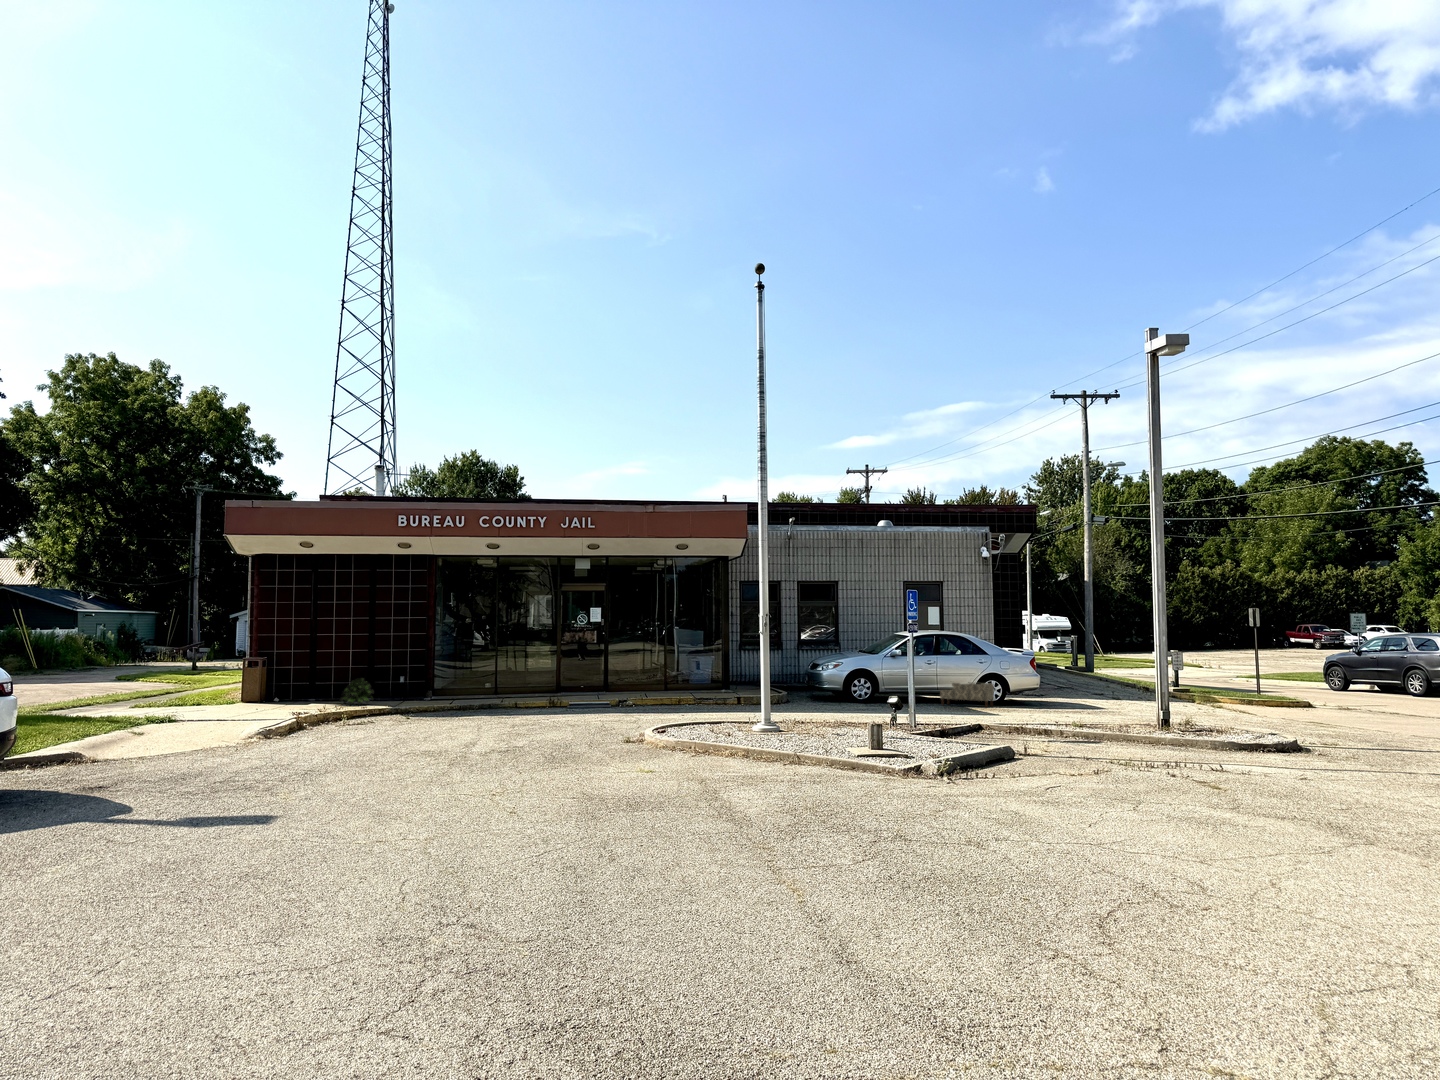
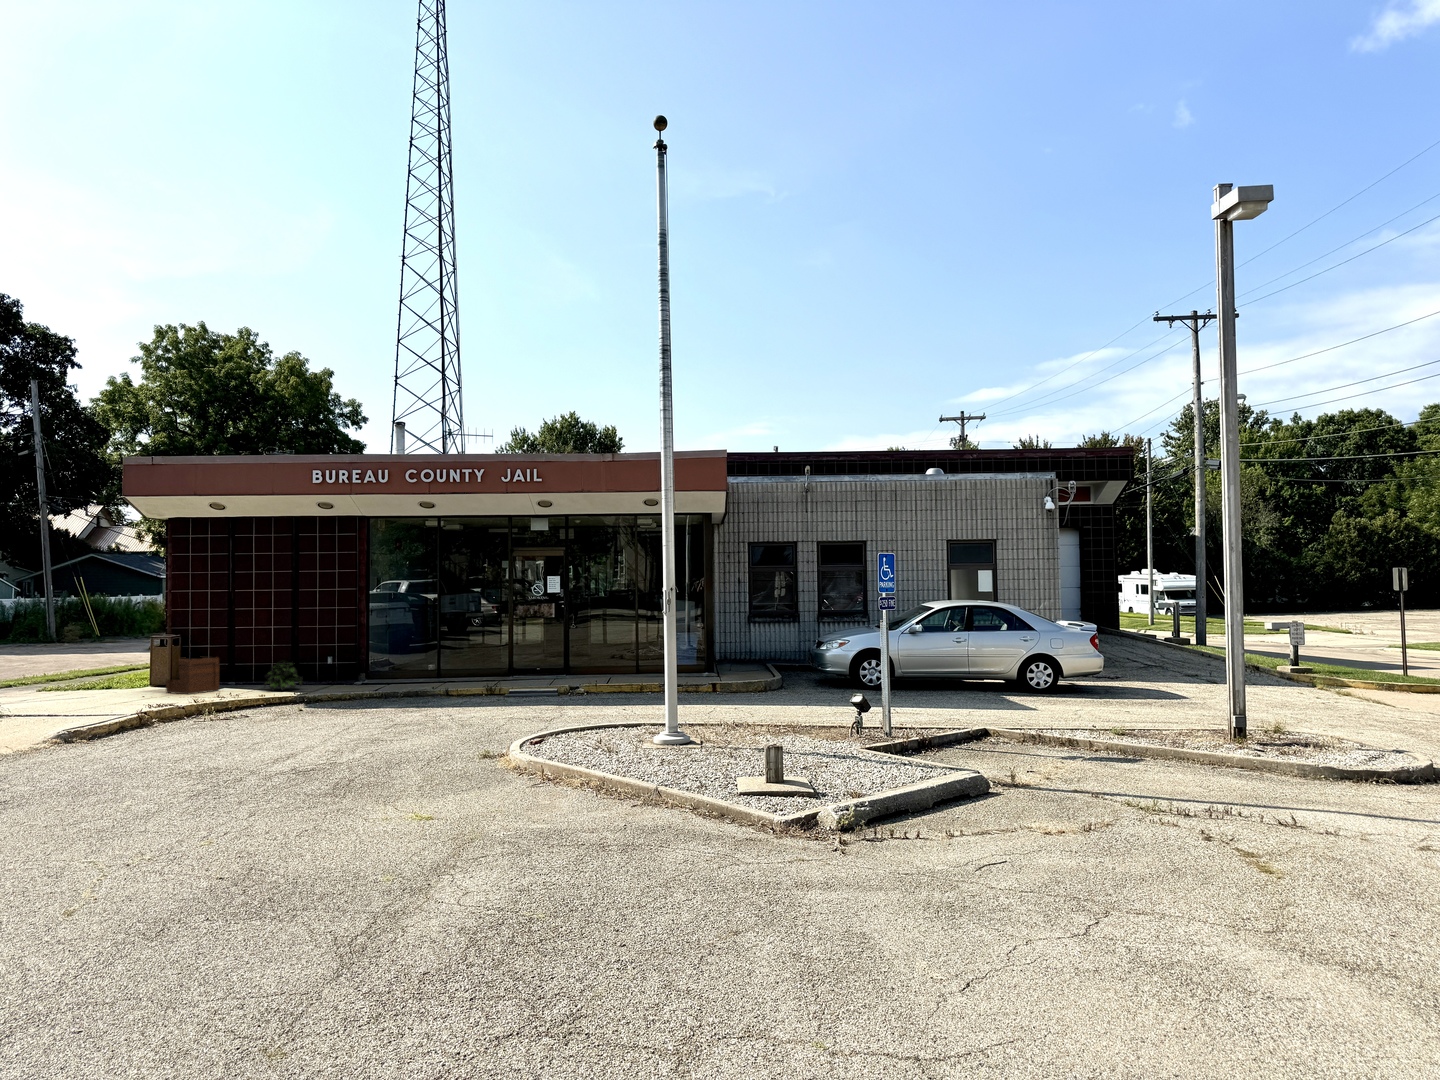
wooden crate: none [253,676,299,708] -> present [166,658,220,694]
bench: present [940,682,994,708] -> none [969,664,1039,699]

